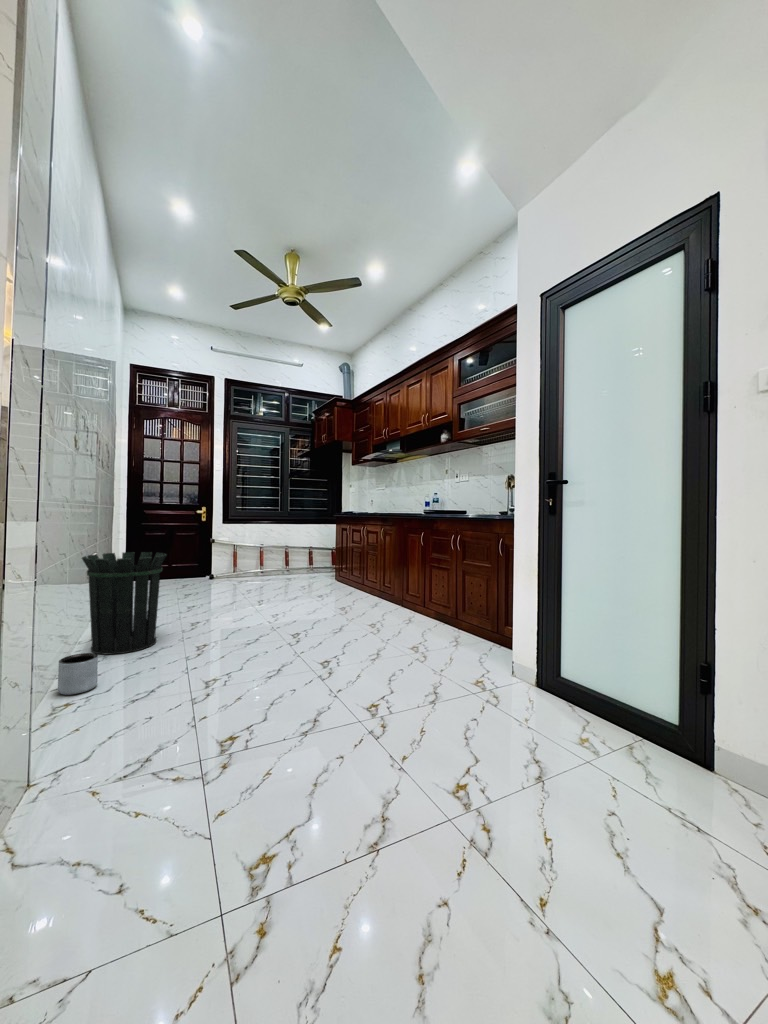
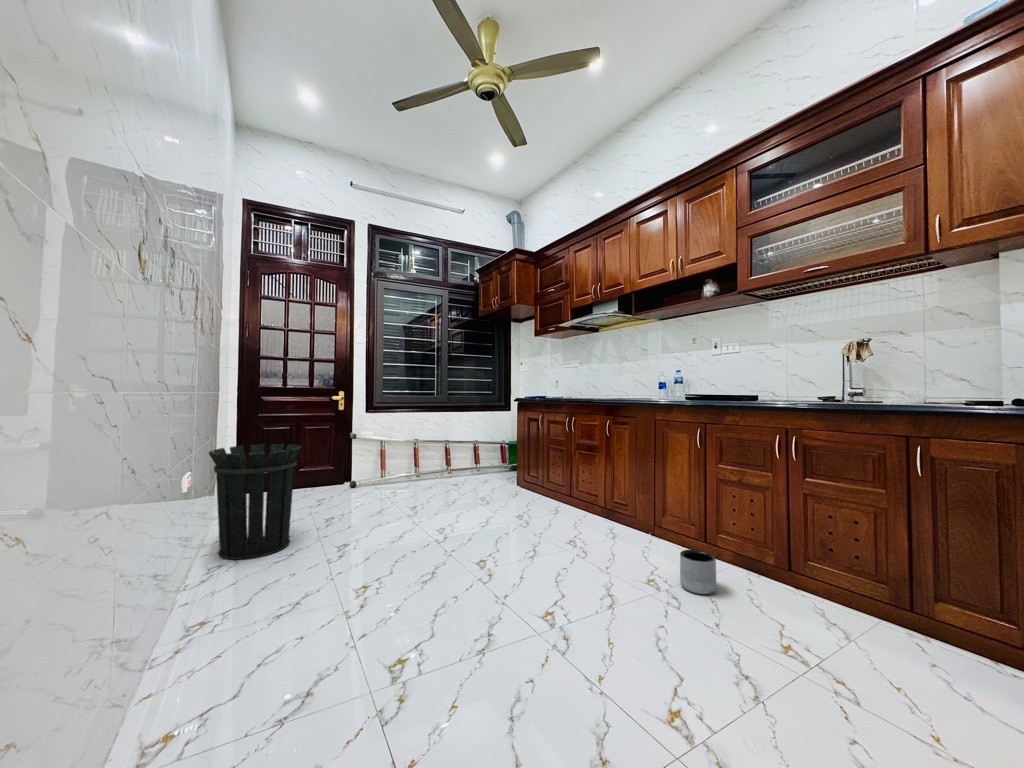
planter: present [58,653,98,695] -> present [680,550,717,594]

